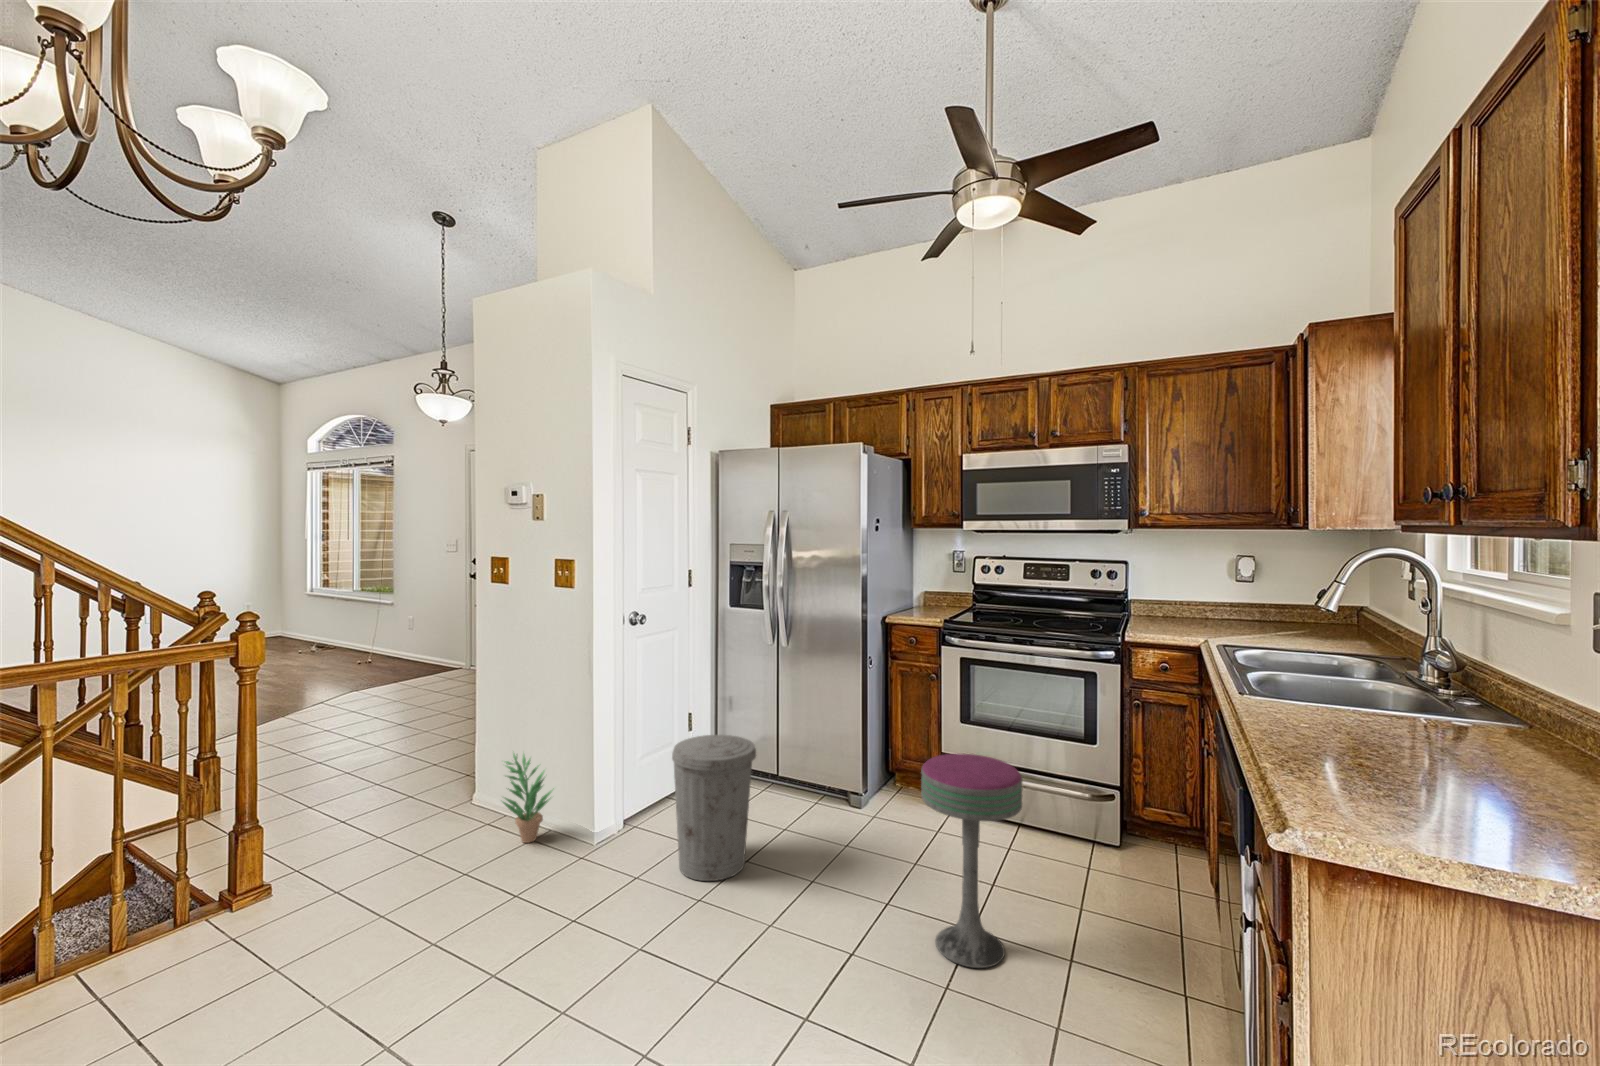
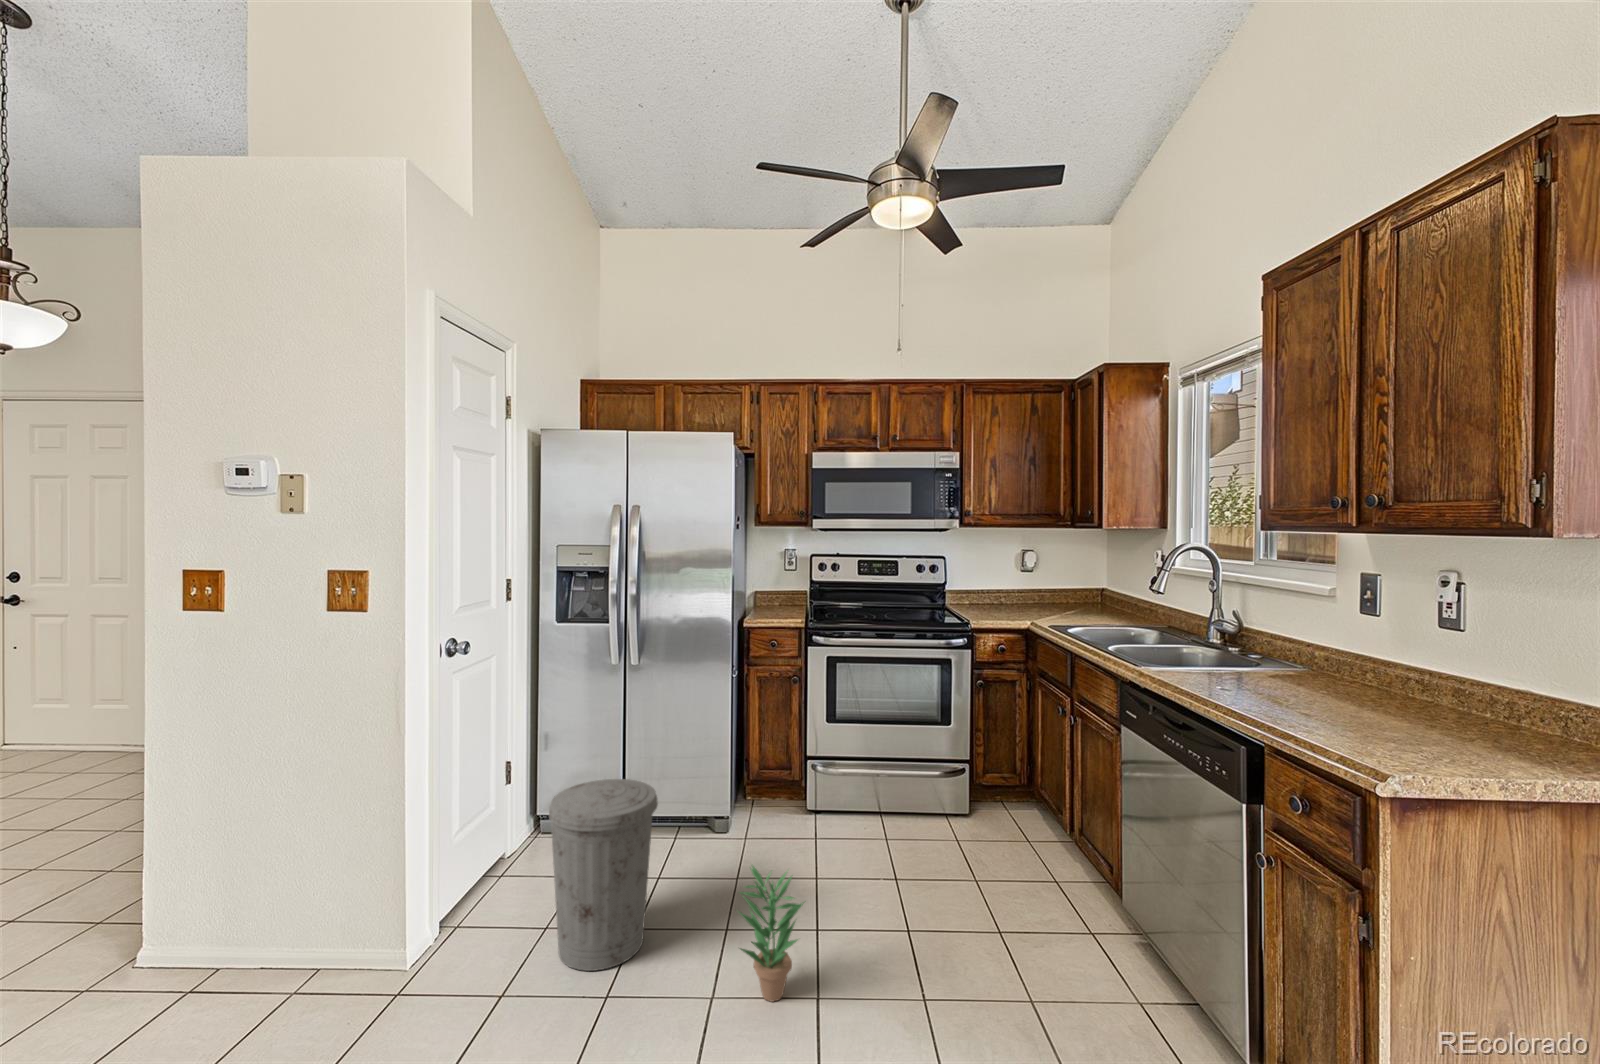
potted plant: present [503,754,554,843] -> present [738,866,804,1002]
bar stool: present [921,754,1023,968] -> none [876,754,977,970]

